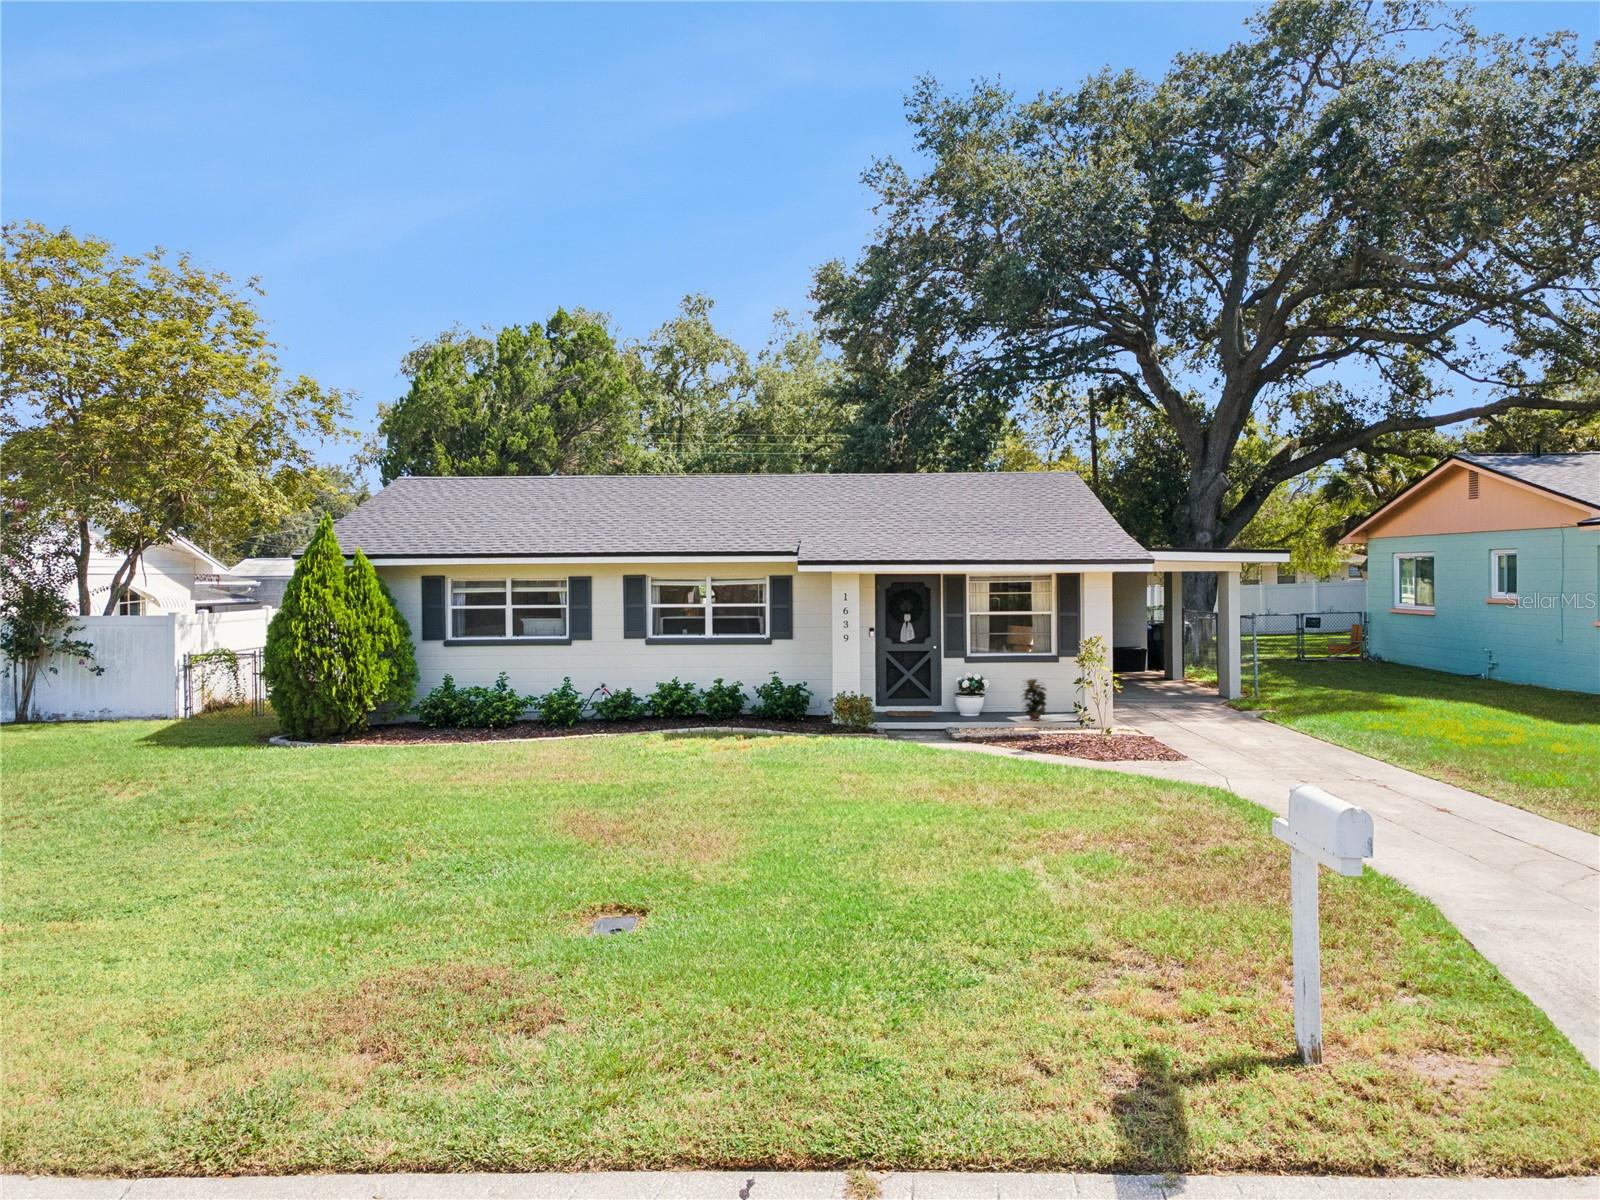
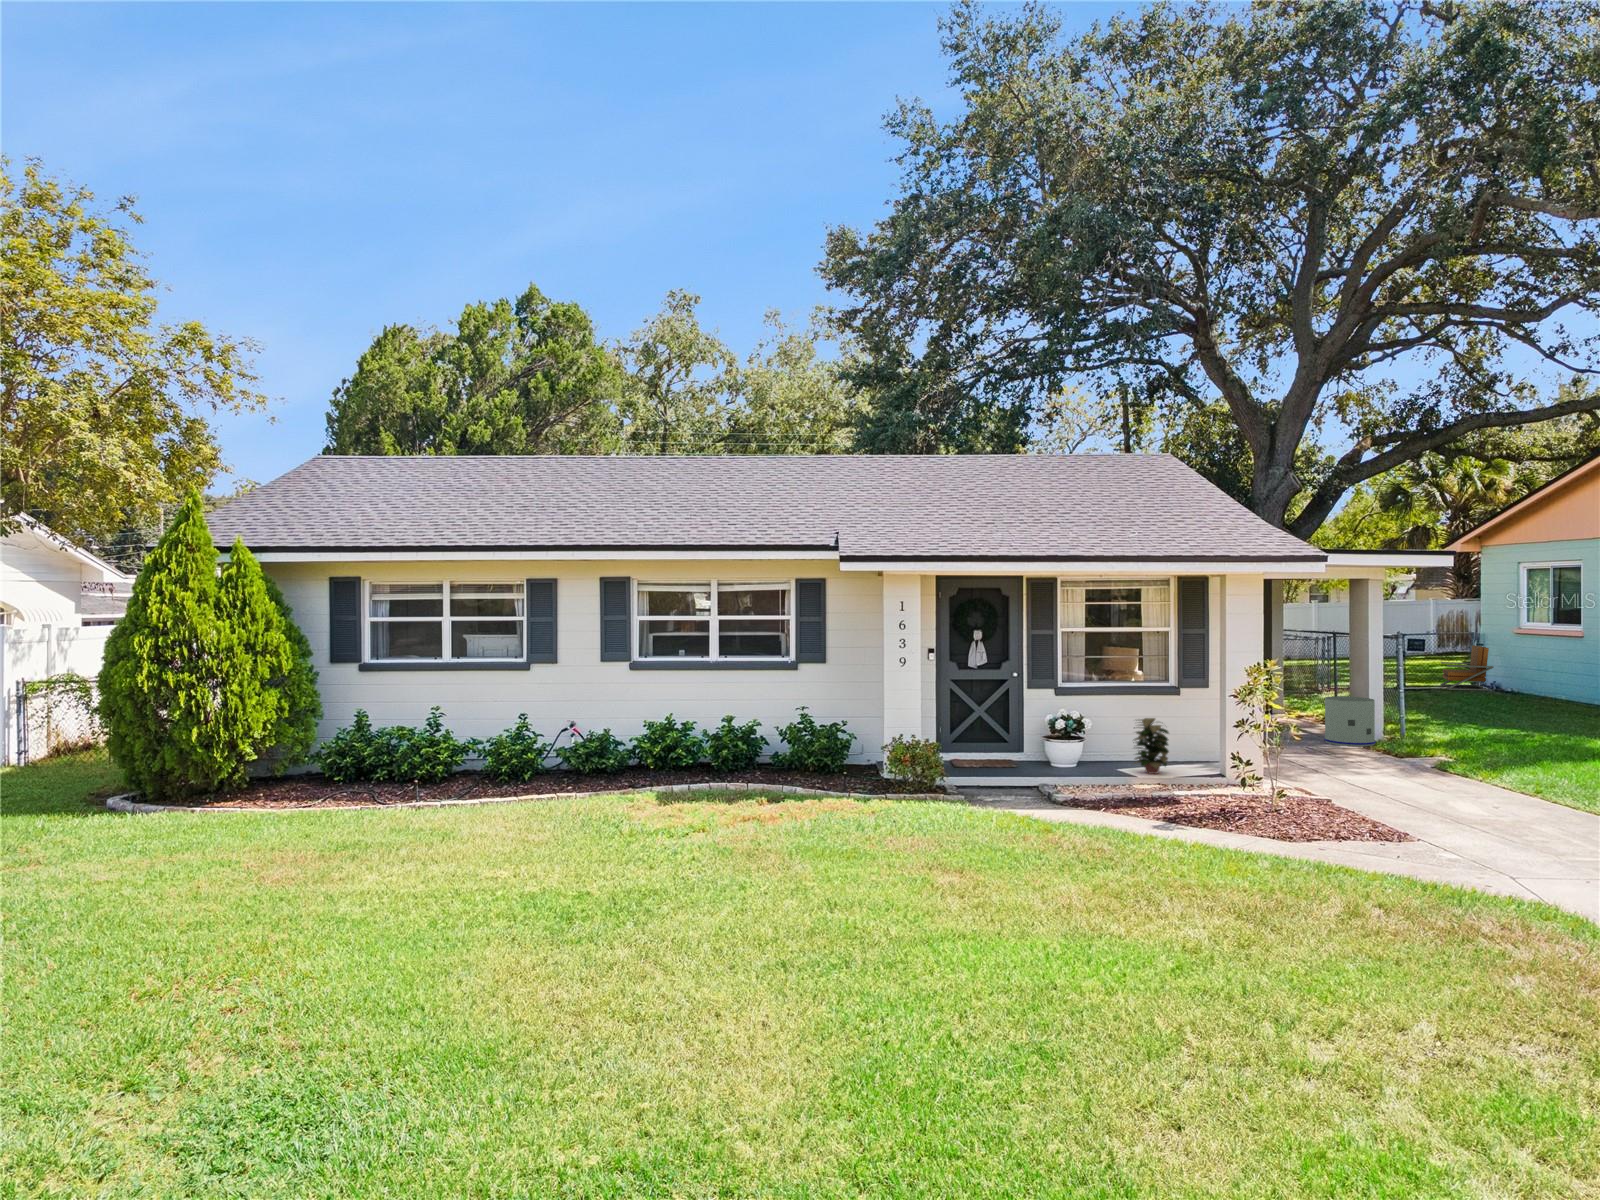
trash can: none [1188,665,1226,703] -> present [1324,696,1376,746]

